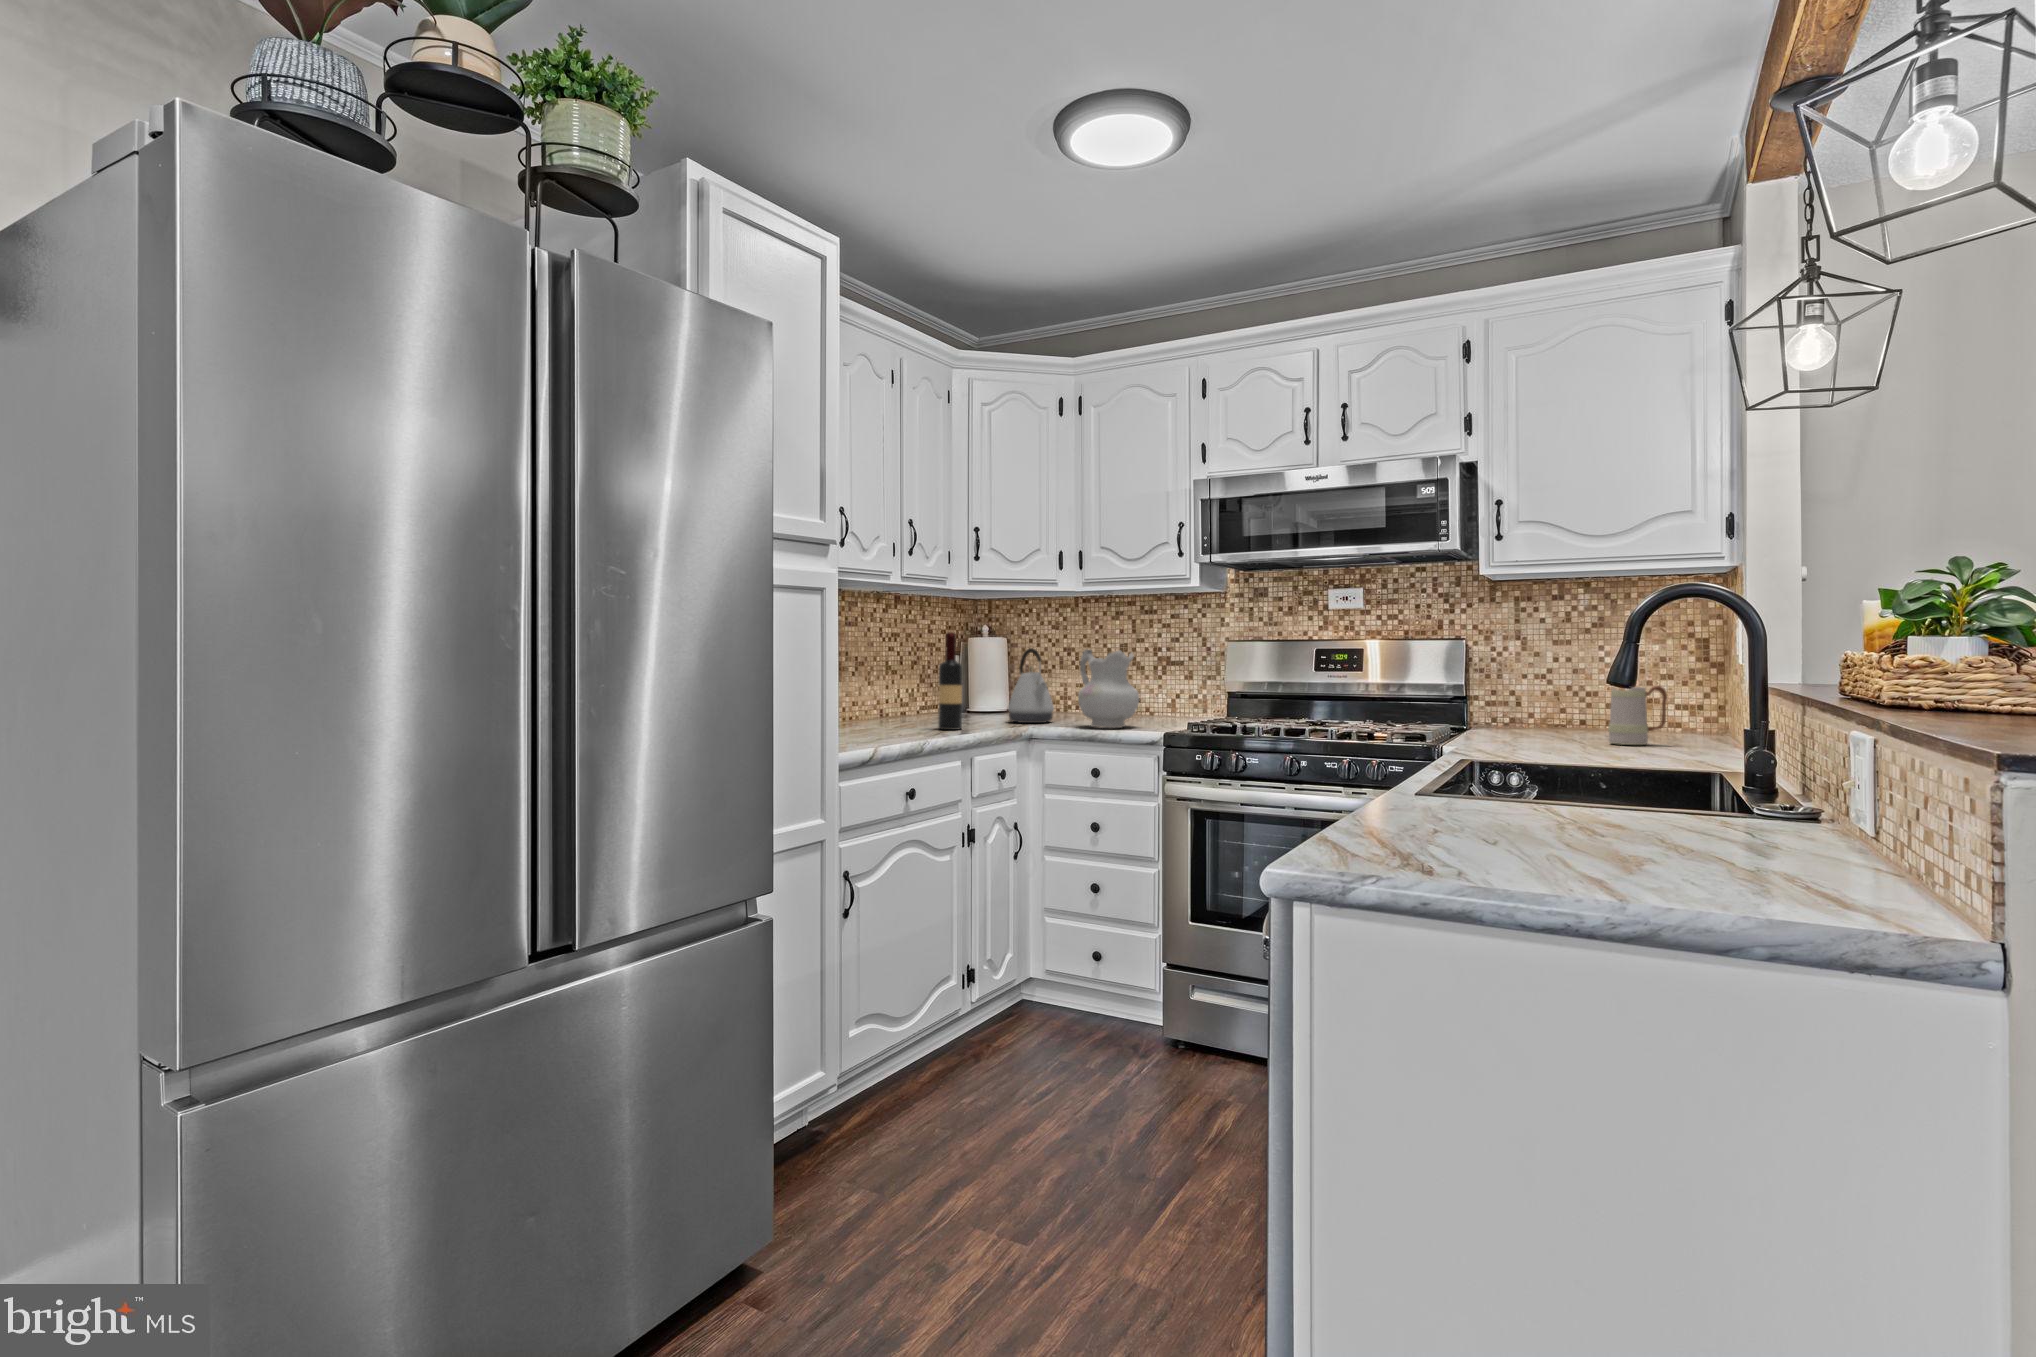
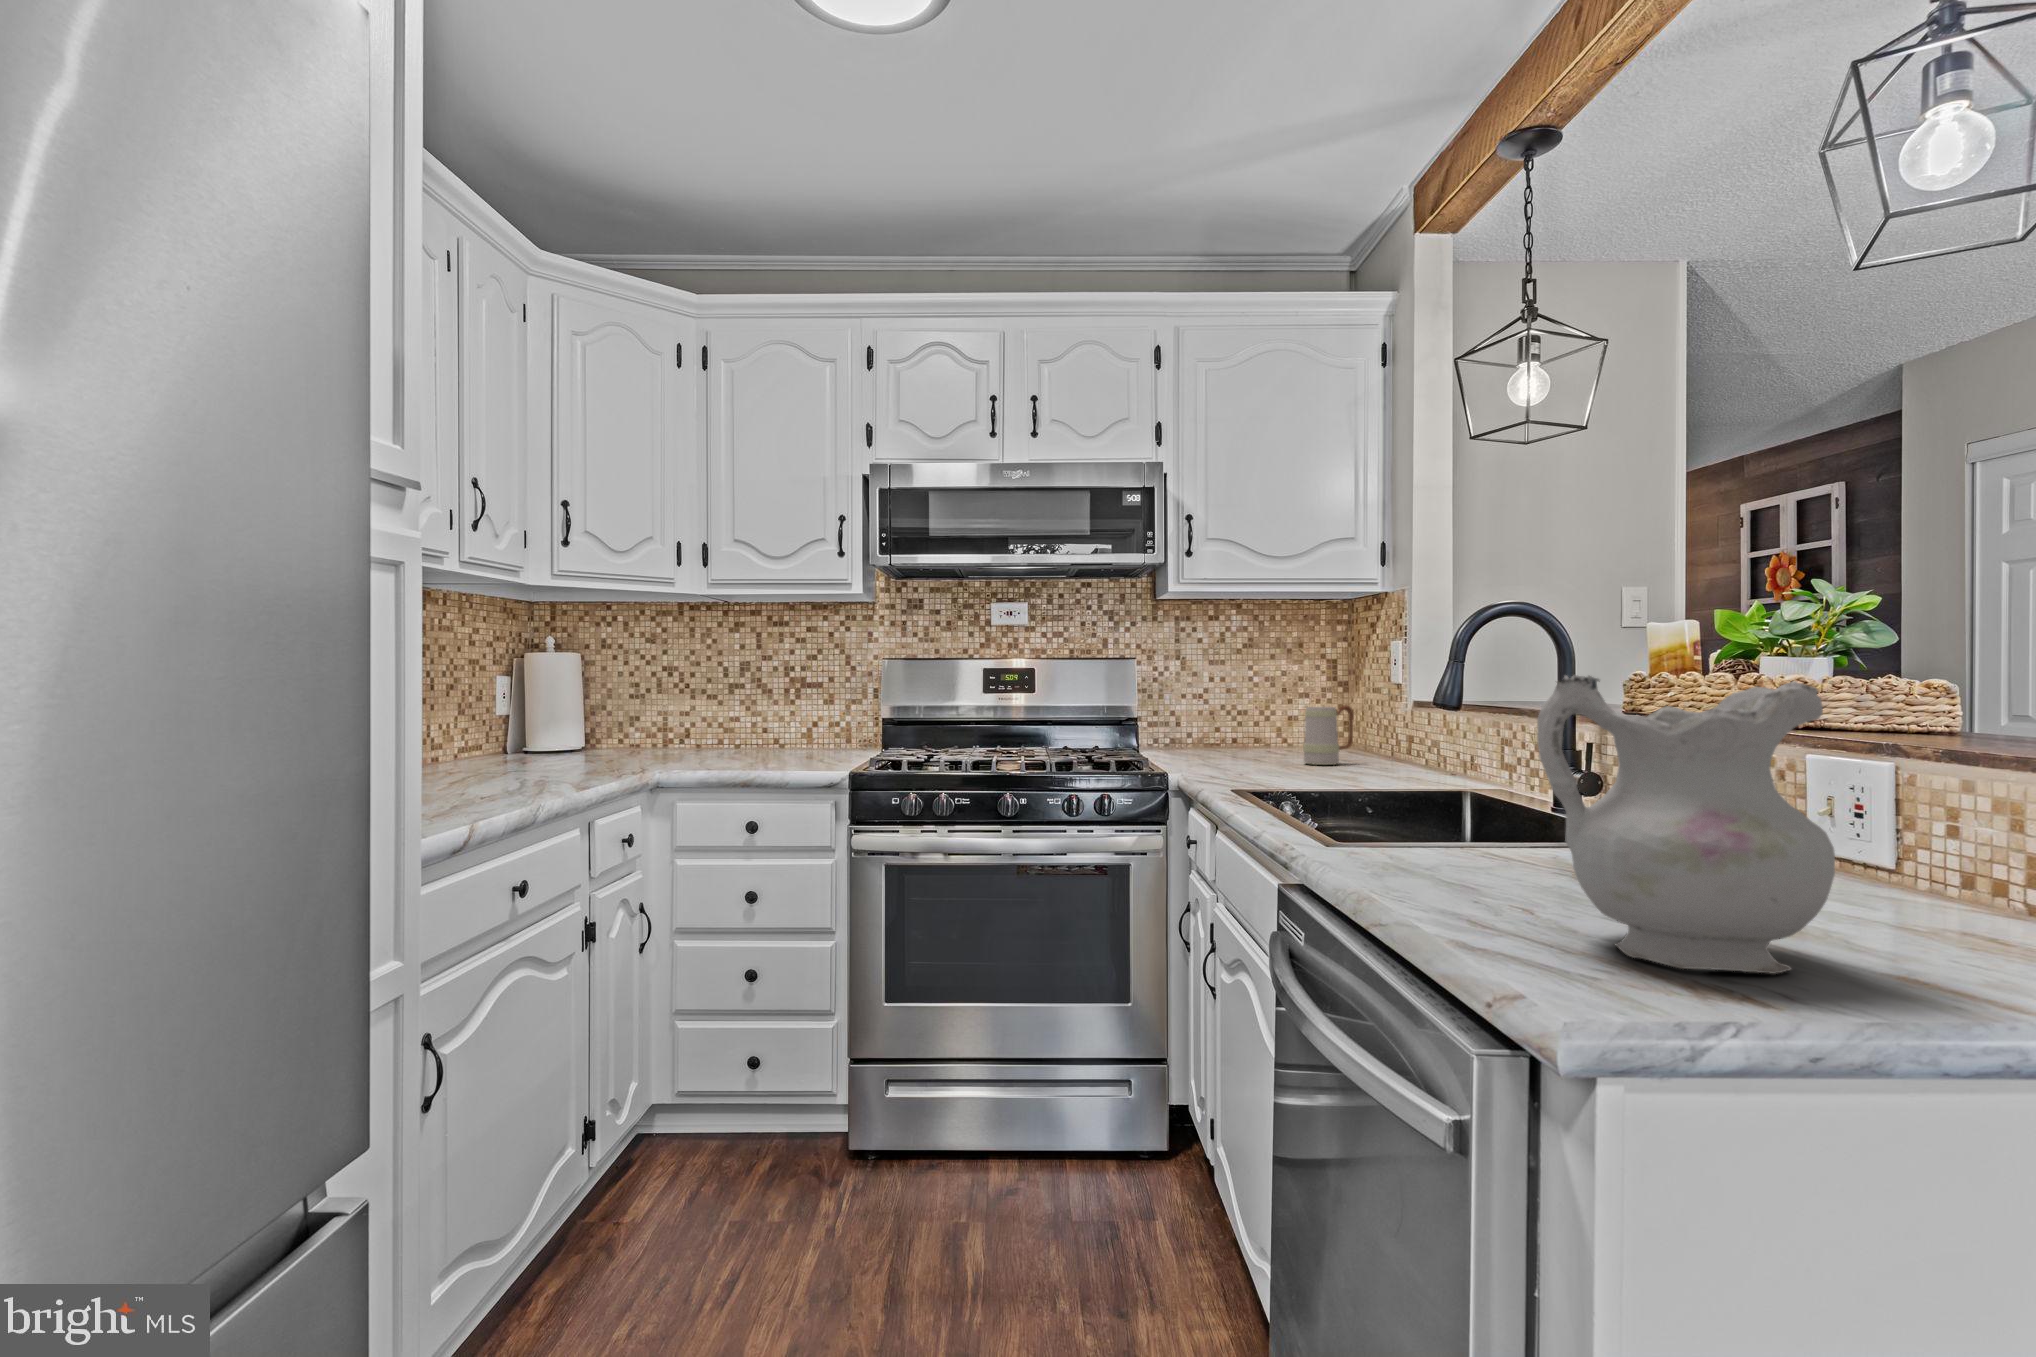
wine bottle: present [938,632,962,730] -> none [527,644,564,781]
kettle: present [1008,648,1054,723] -> none [611,666,676,765]
ceramic pitcher: present [1078,650,1139,728] -> present [1537,675,1835,974]

